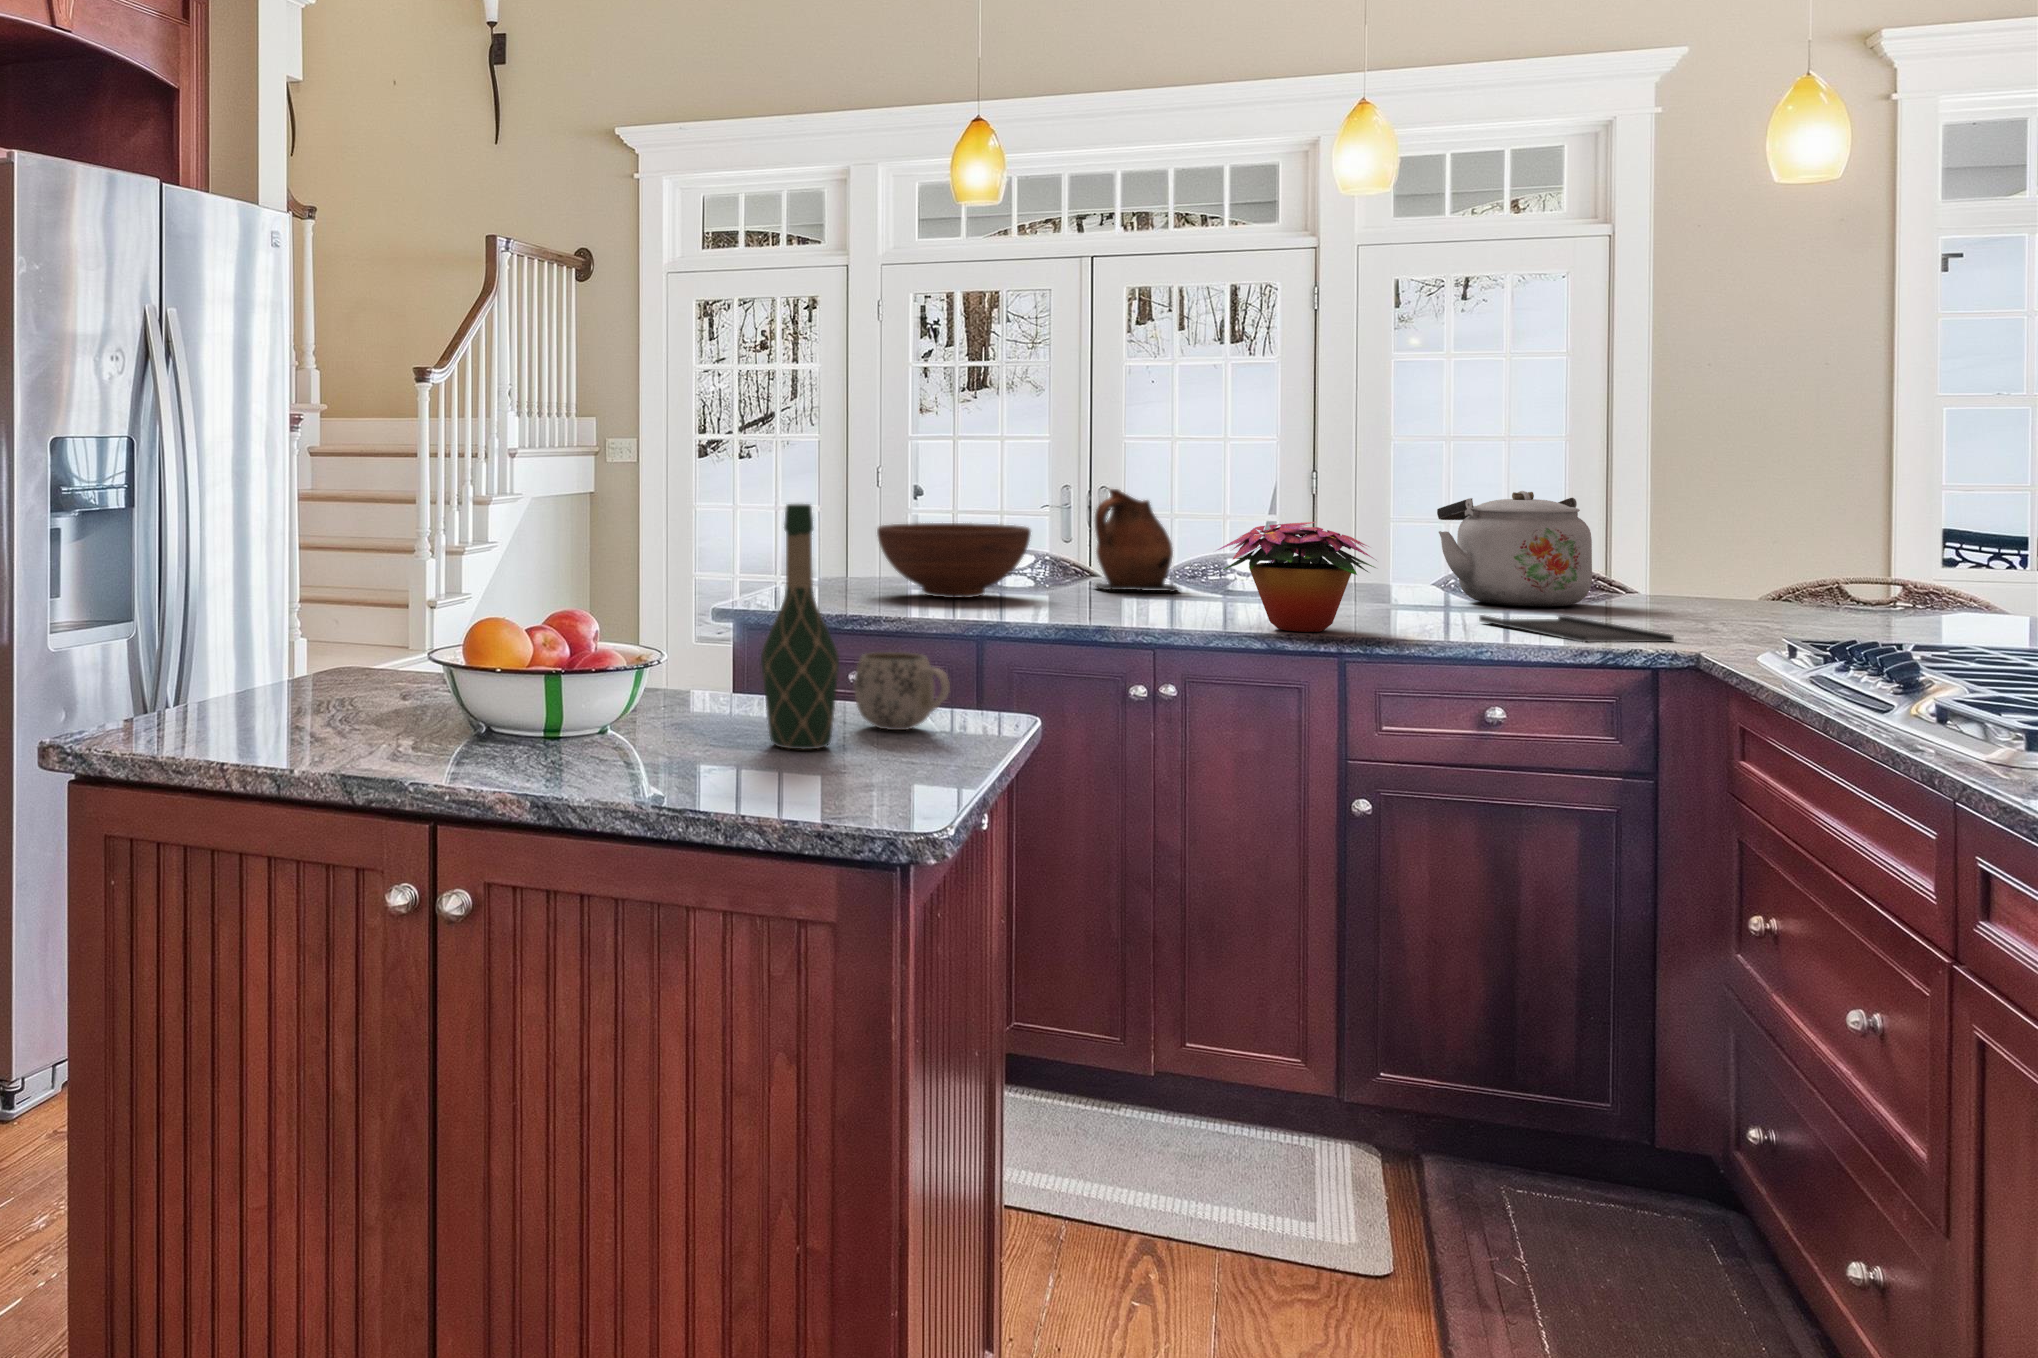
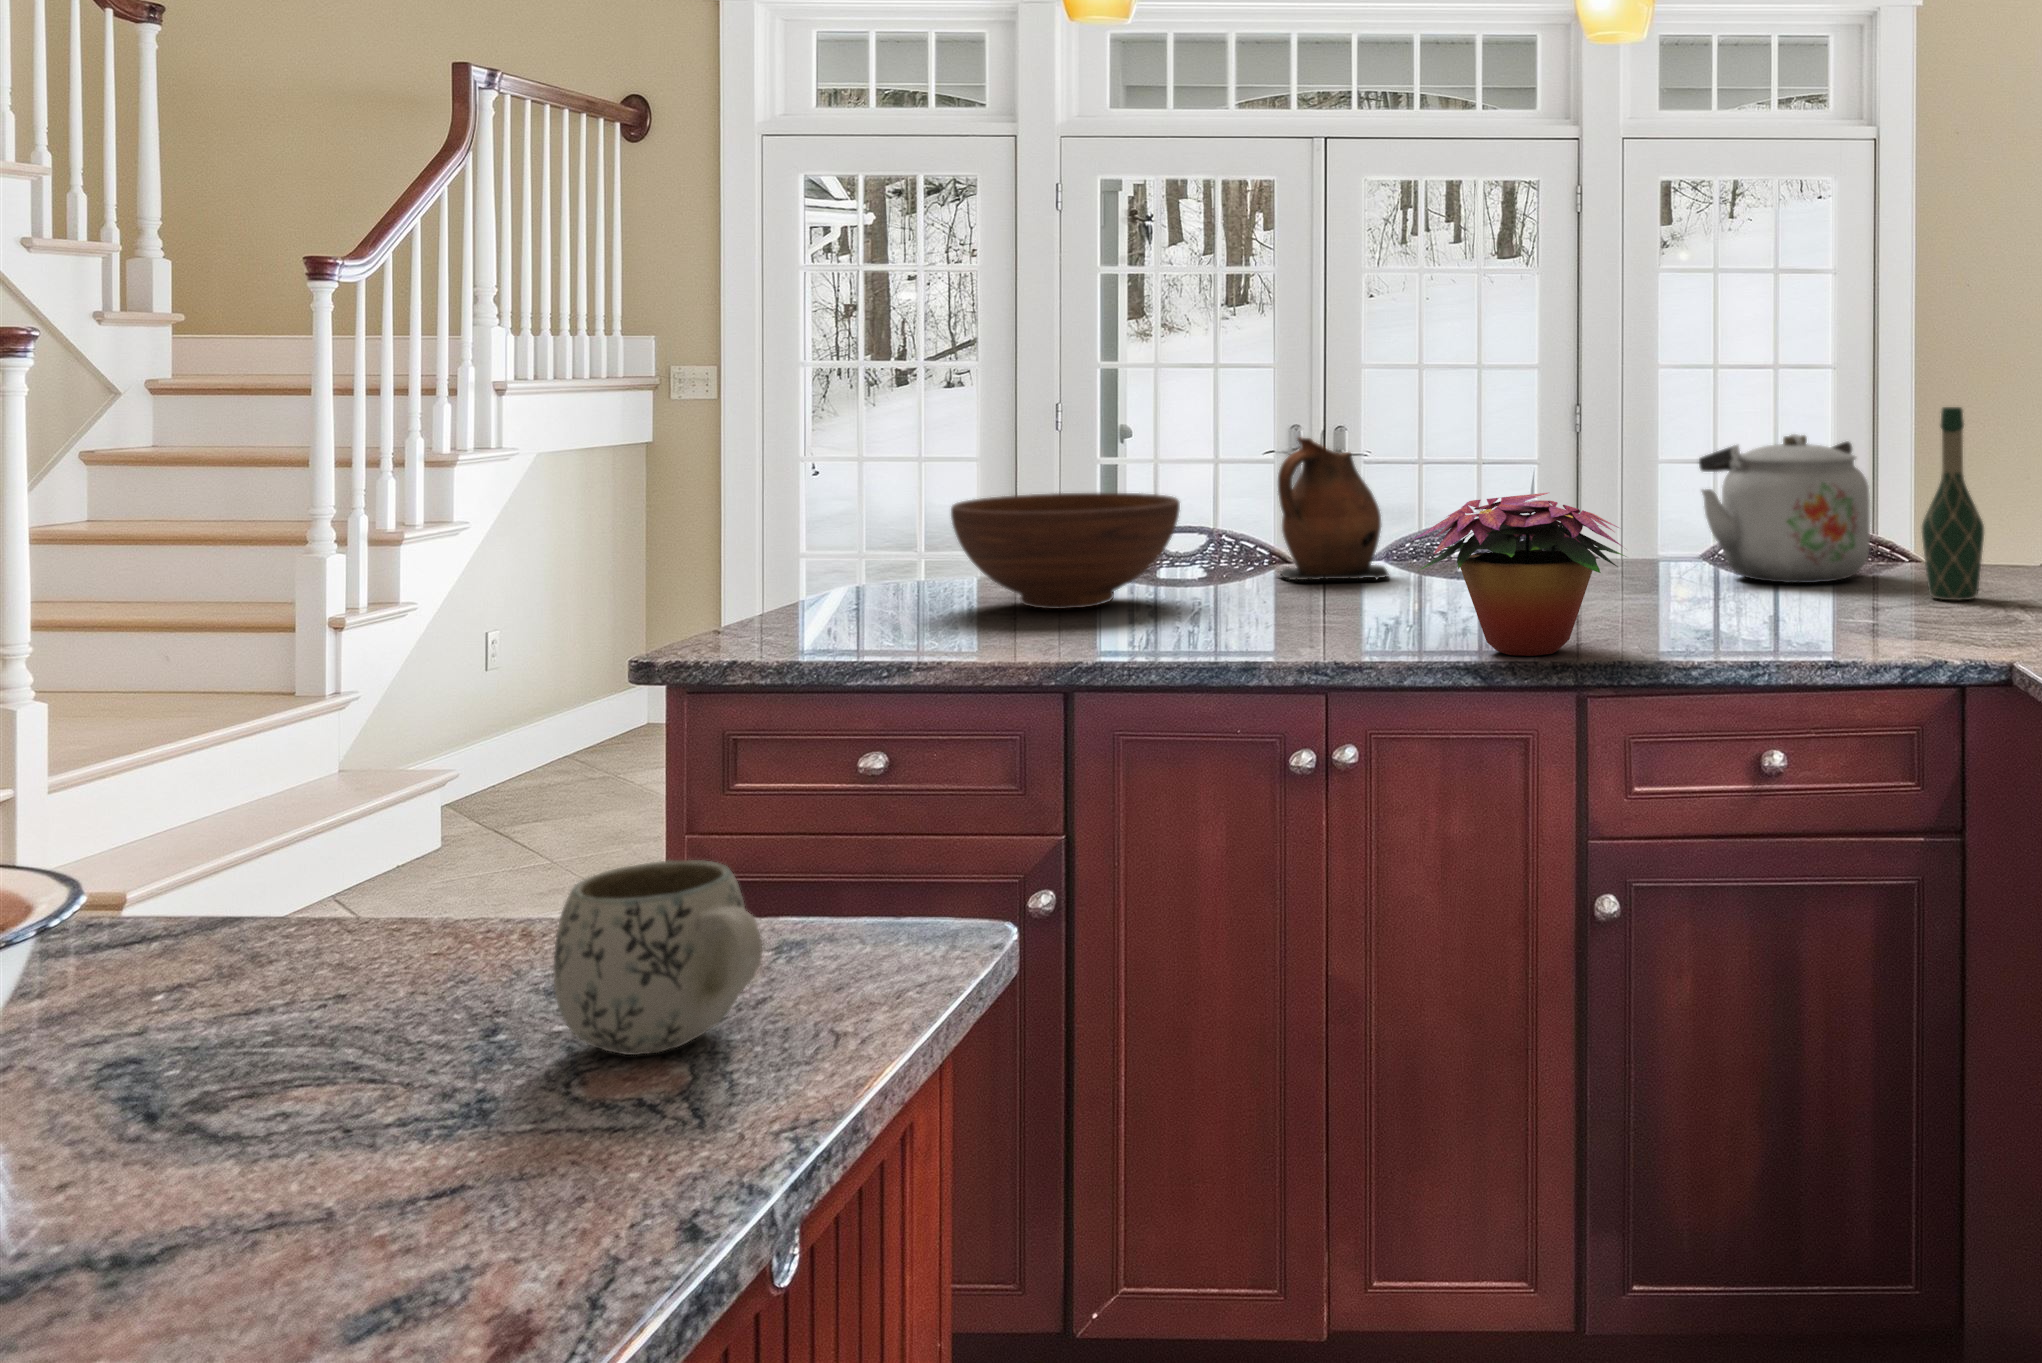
wine bottle: present [761,504,839,750] -> present [1922,407,1984,600]
tray: present [1479,615,1674,642] -> none [1751,603,1980,652]

